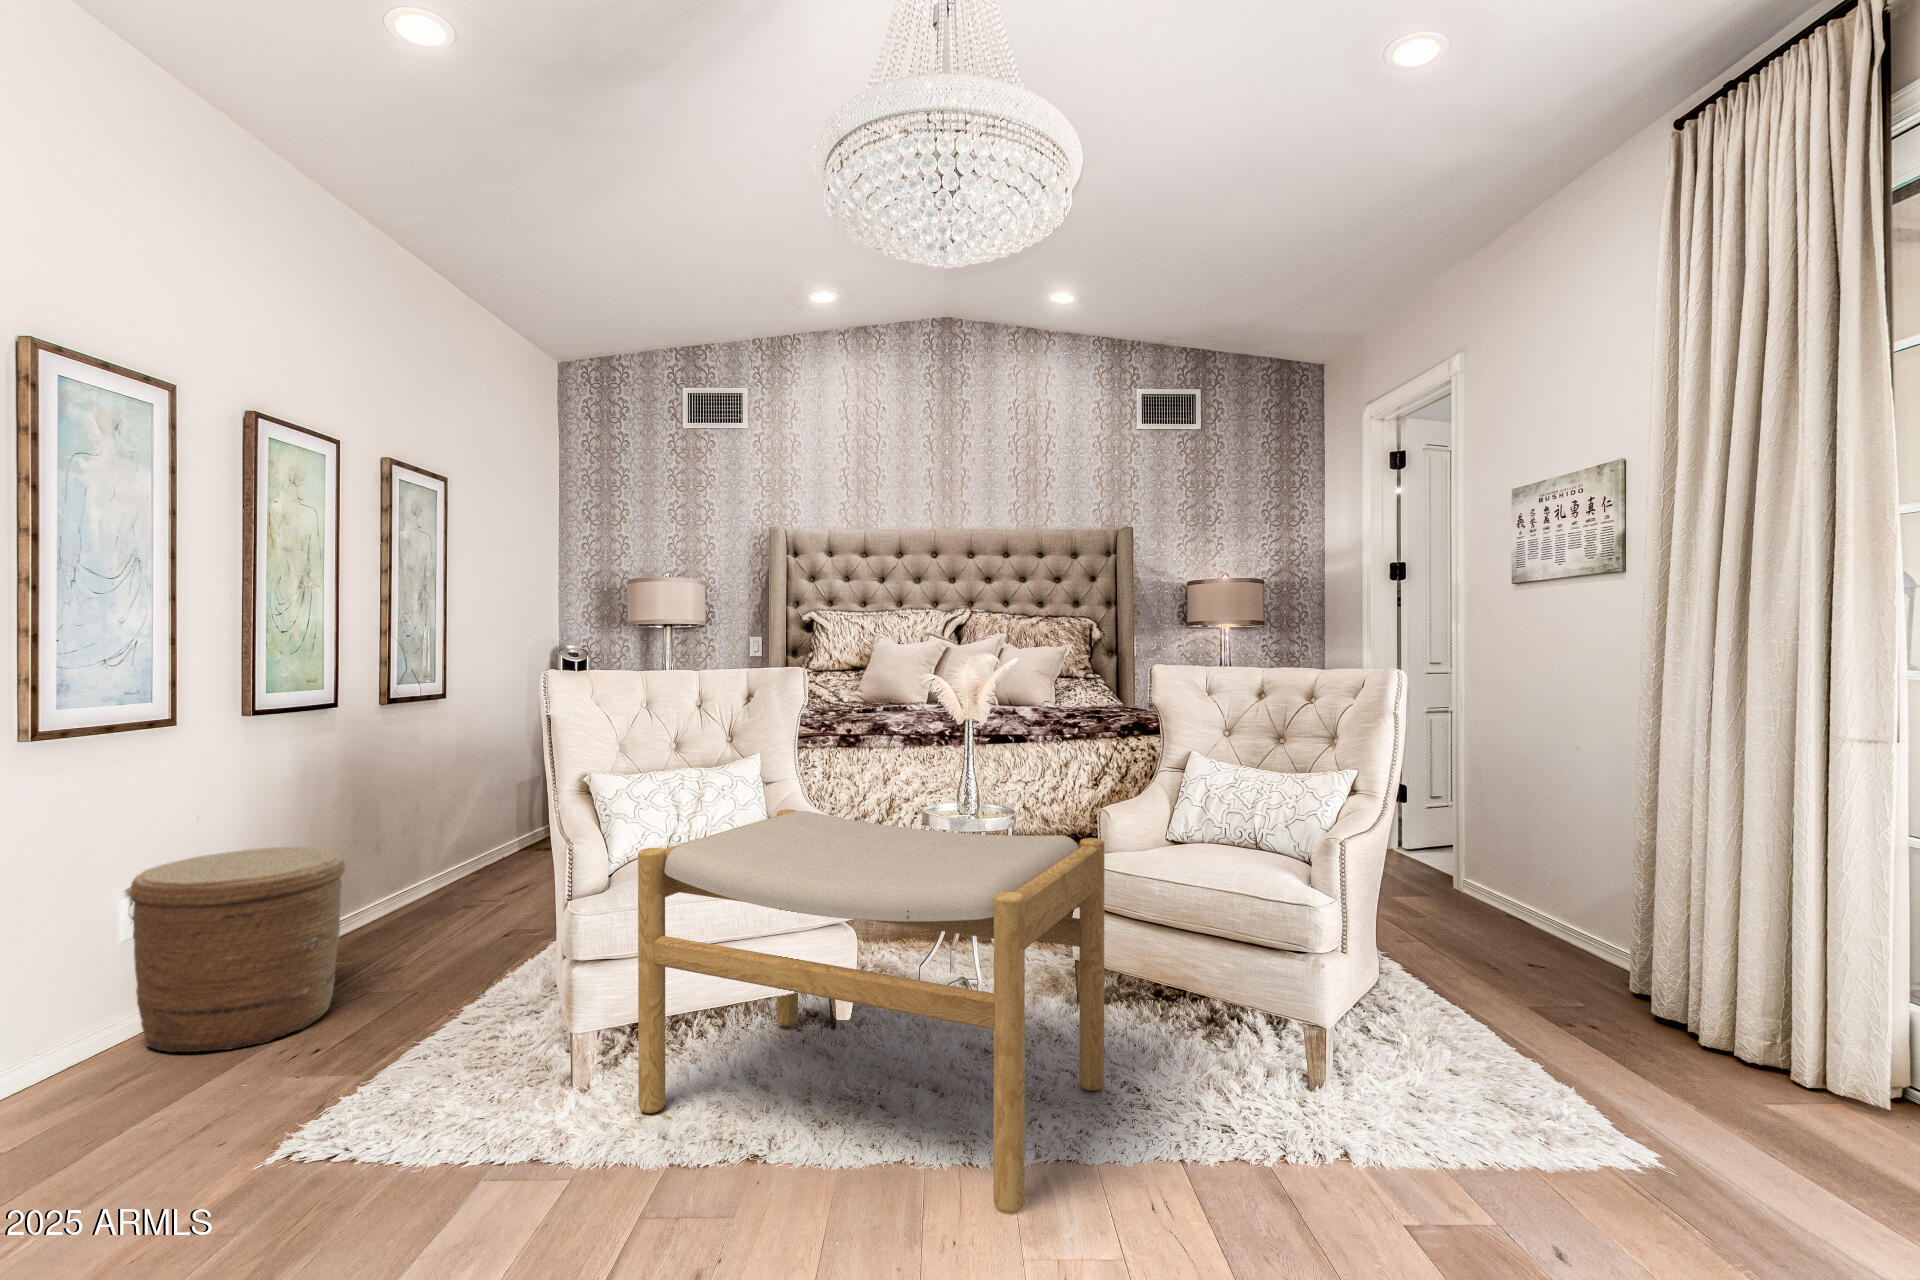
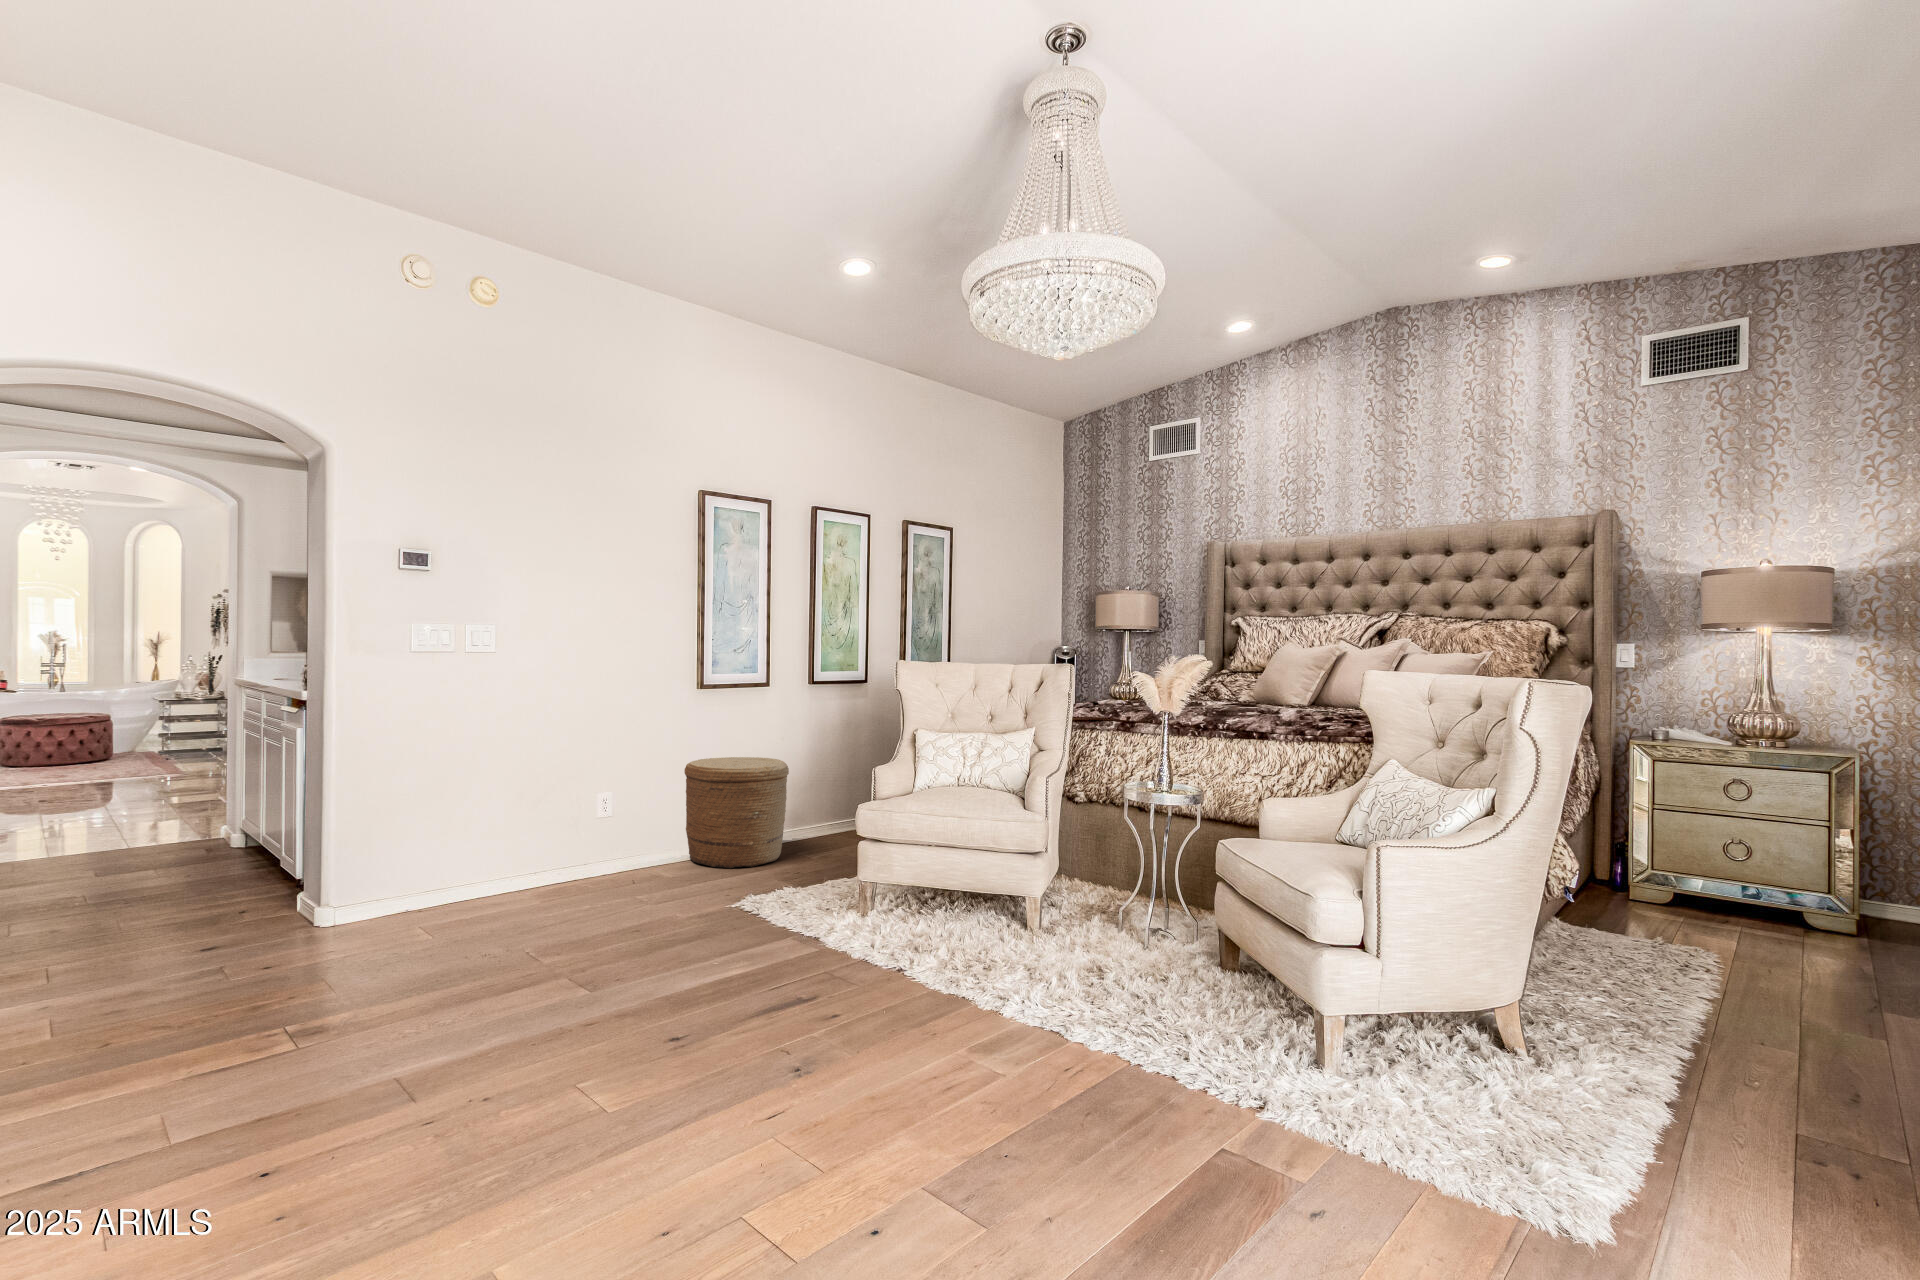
footstool: present [638,809,1105,1213] -> none [811,764,1107,1073]

